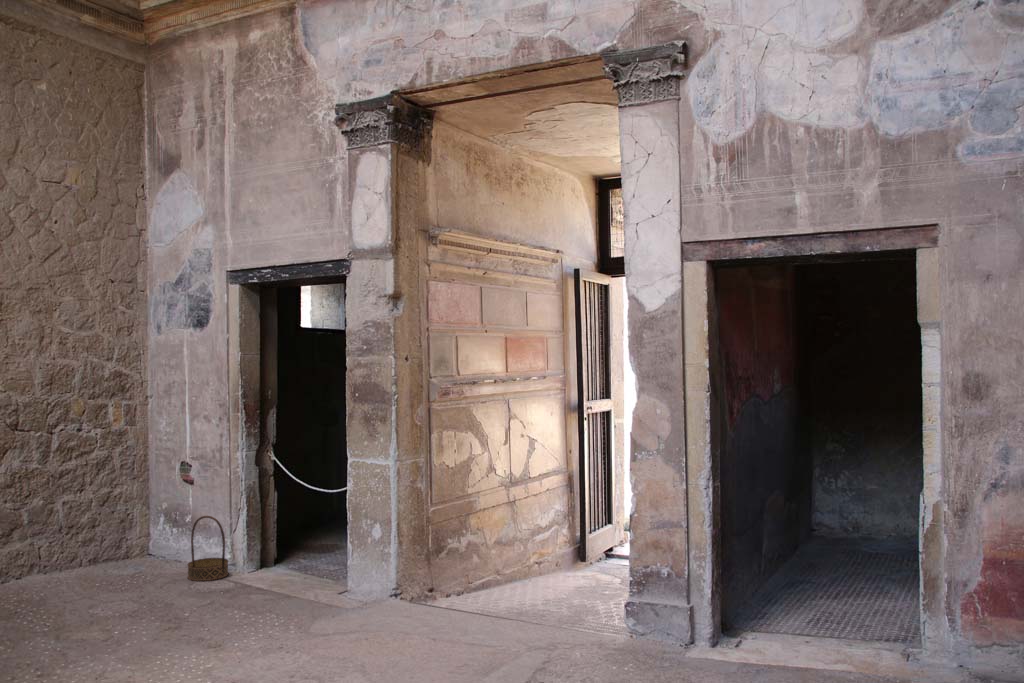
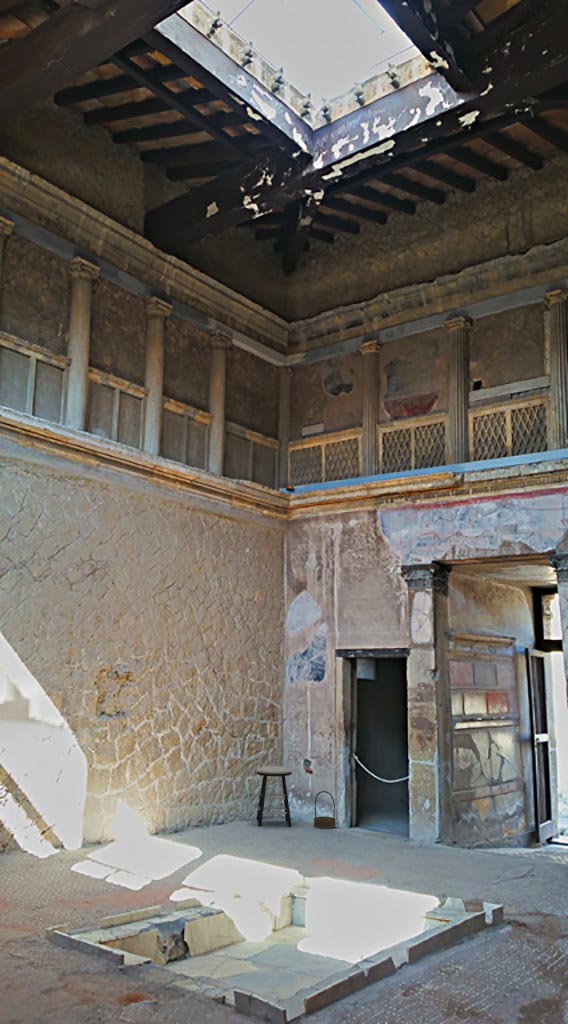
stool: none [77,477,151,585] -> present [256,766,293,826]

